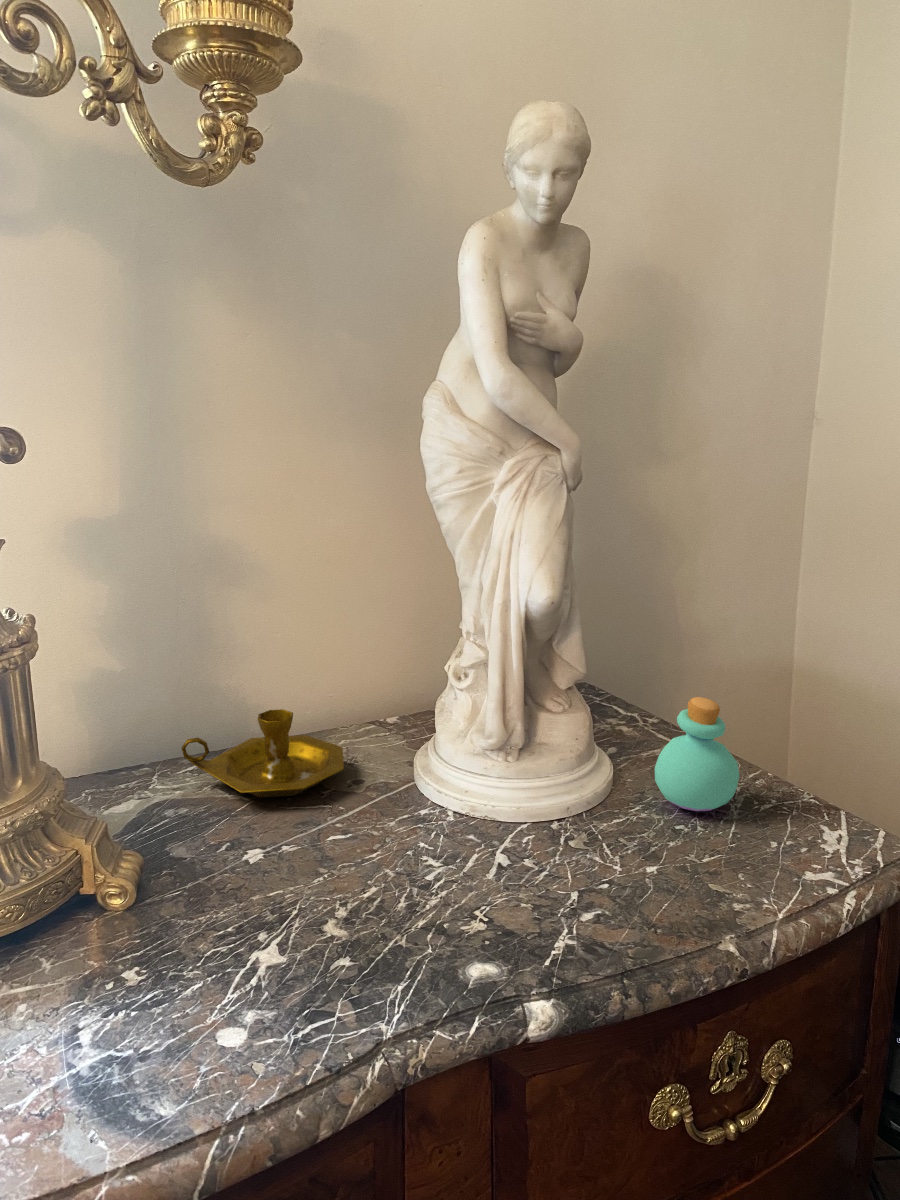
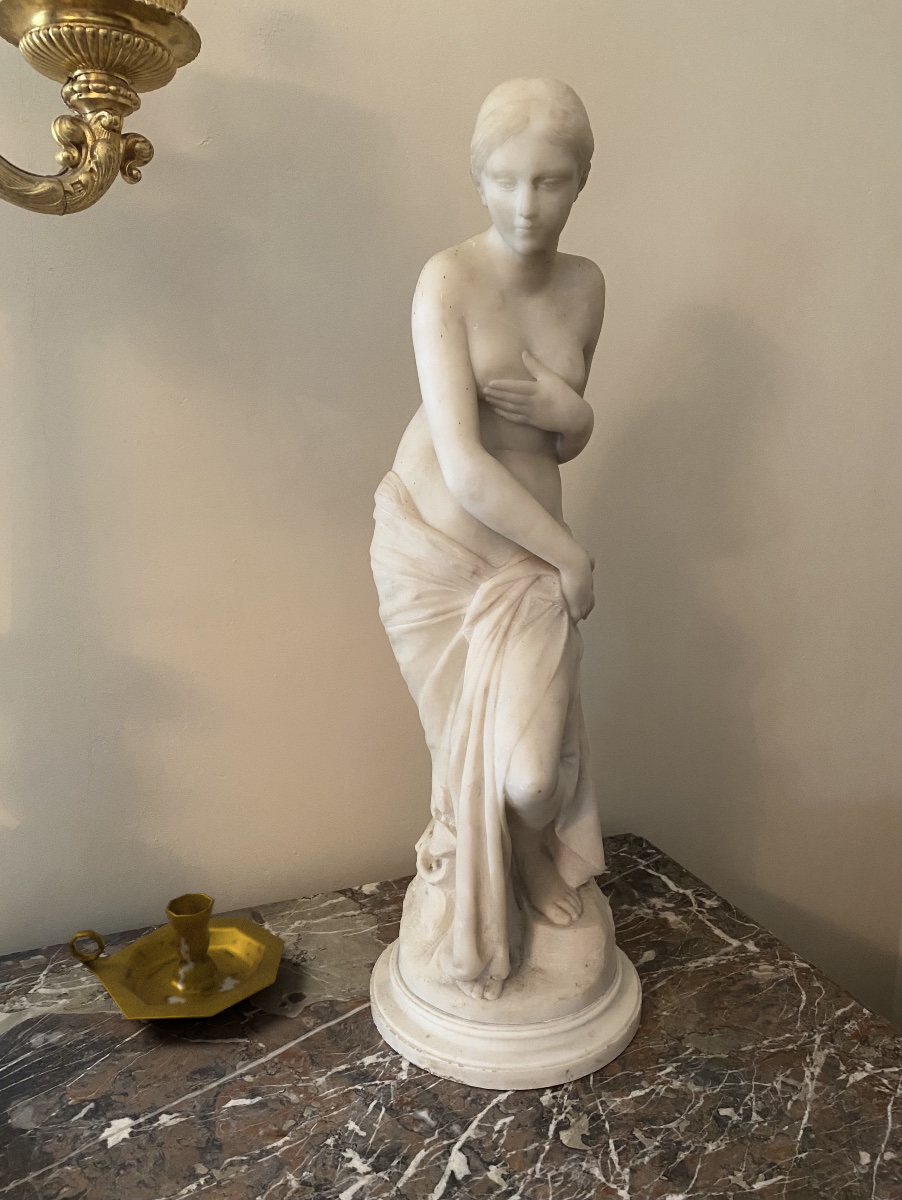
perfume bottle: present [655,697,739,811] -> none [695,916,818,1085]

